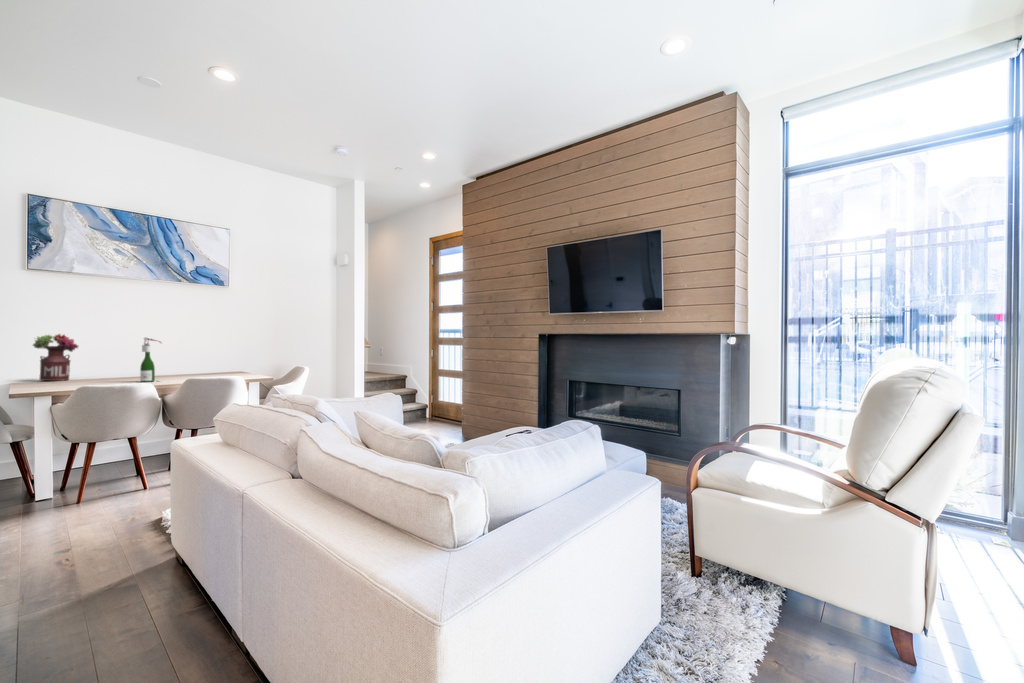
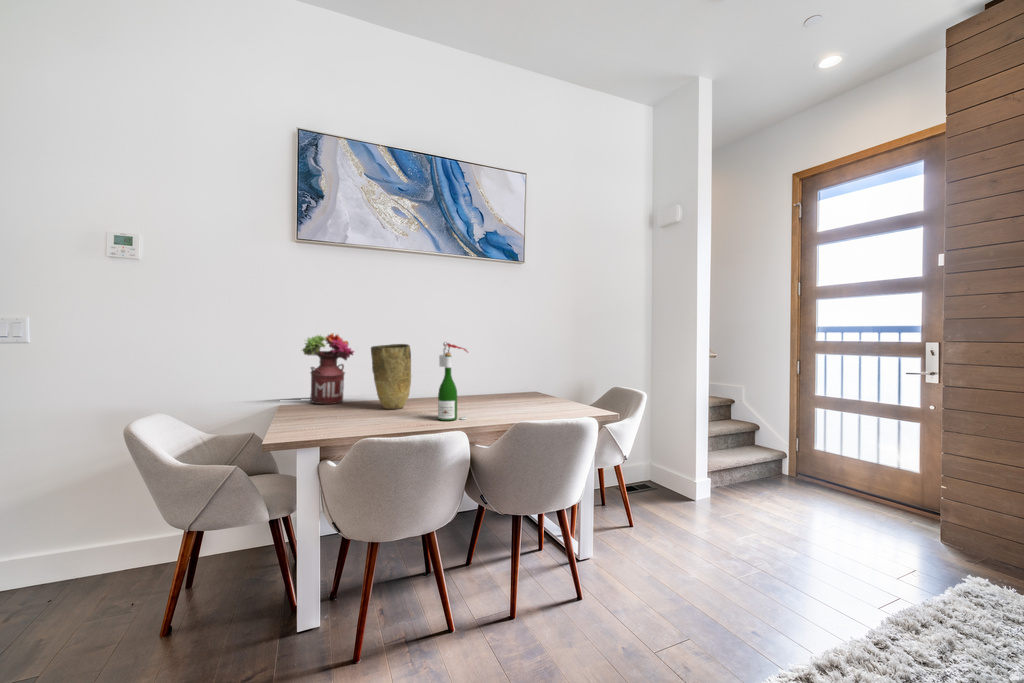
vase: none [92,340,125,381] -> present [371,344,411,409]

